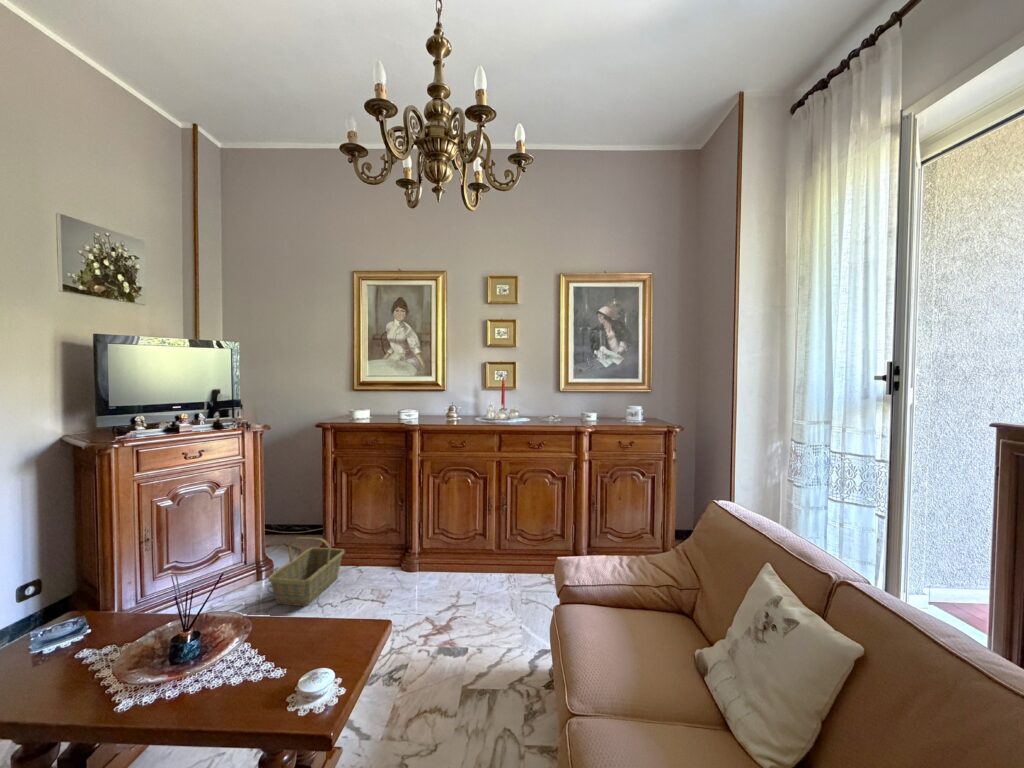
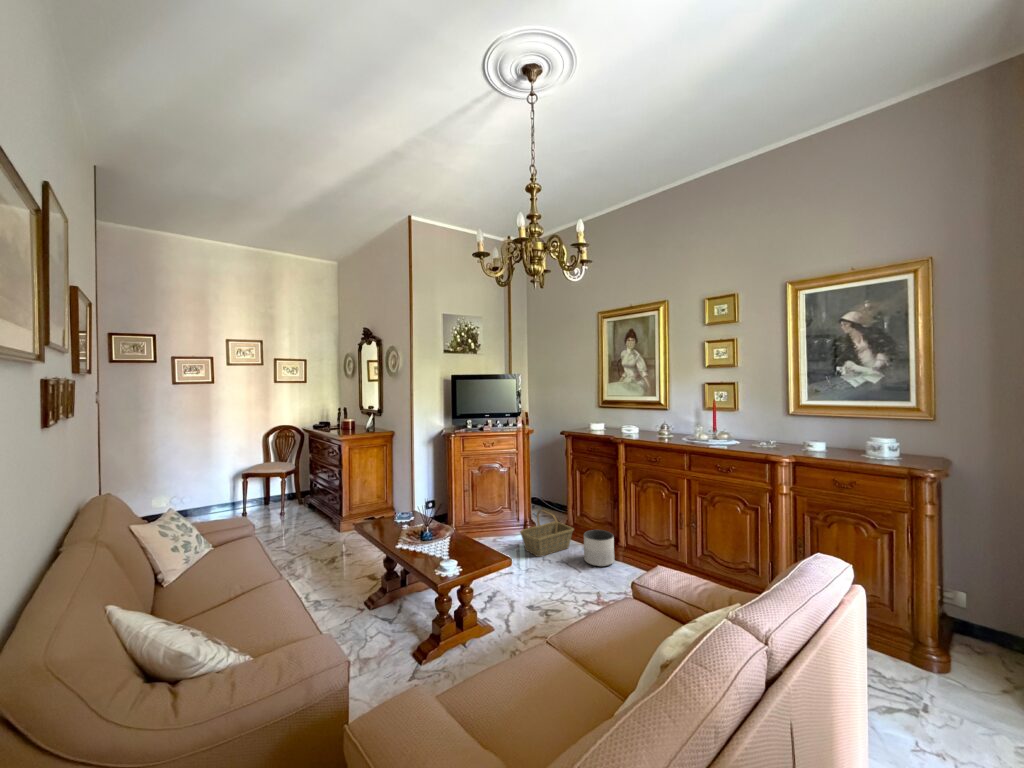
planter: none [371,540,409,588] -> present [584,530,614,567]

